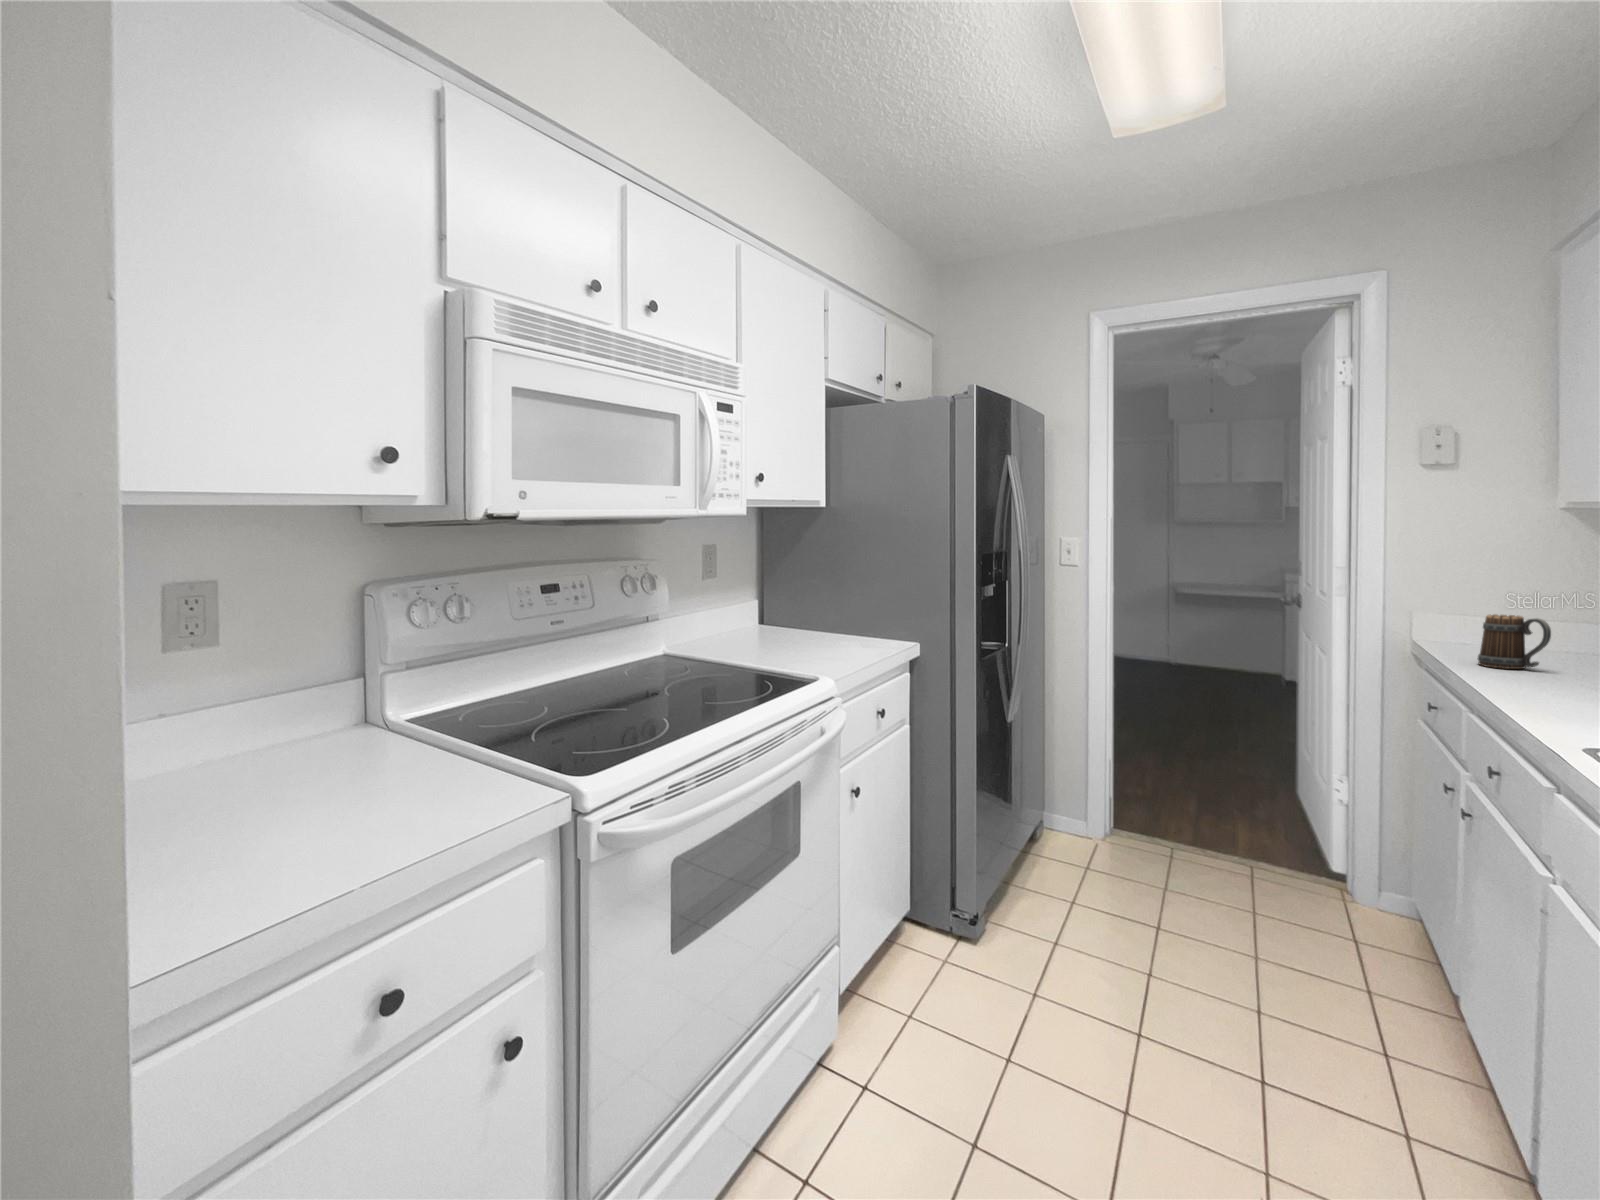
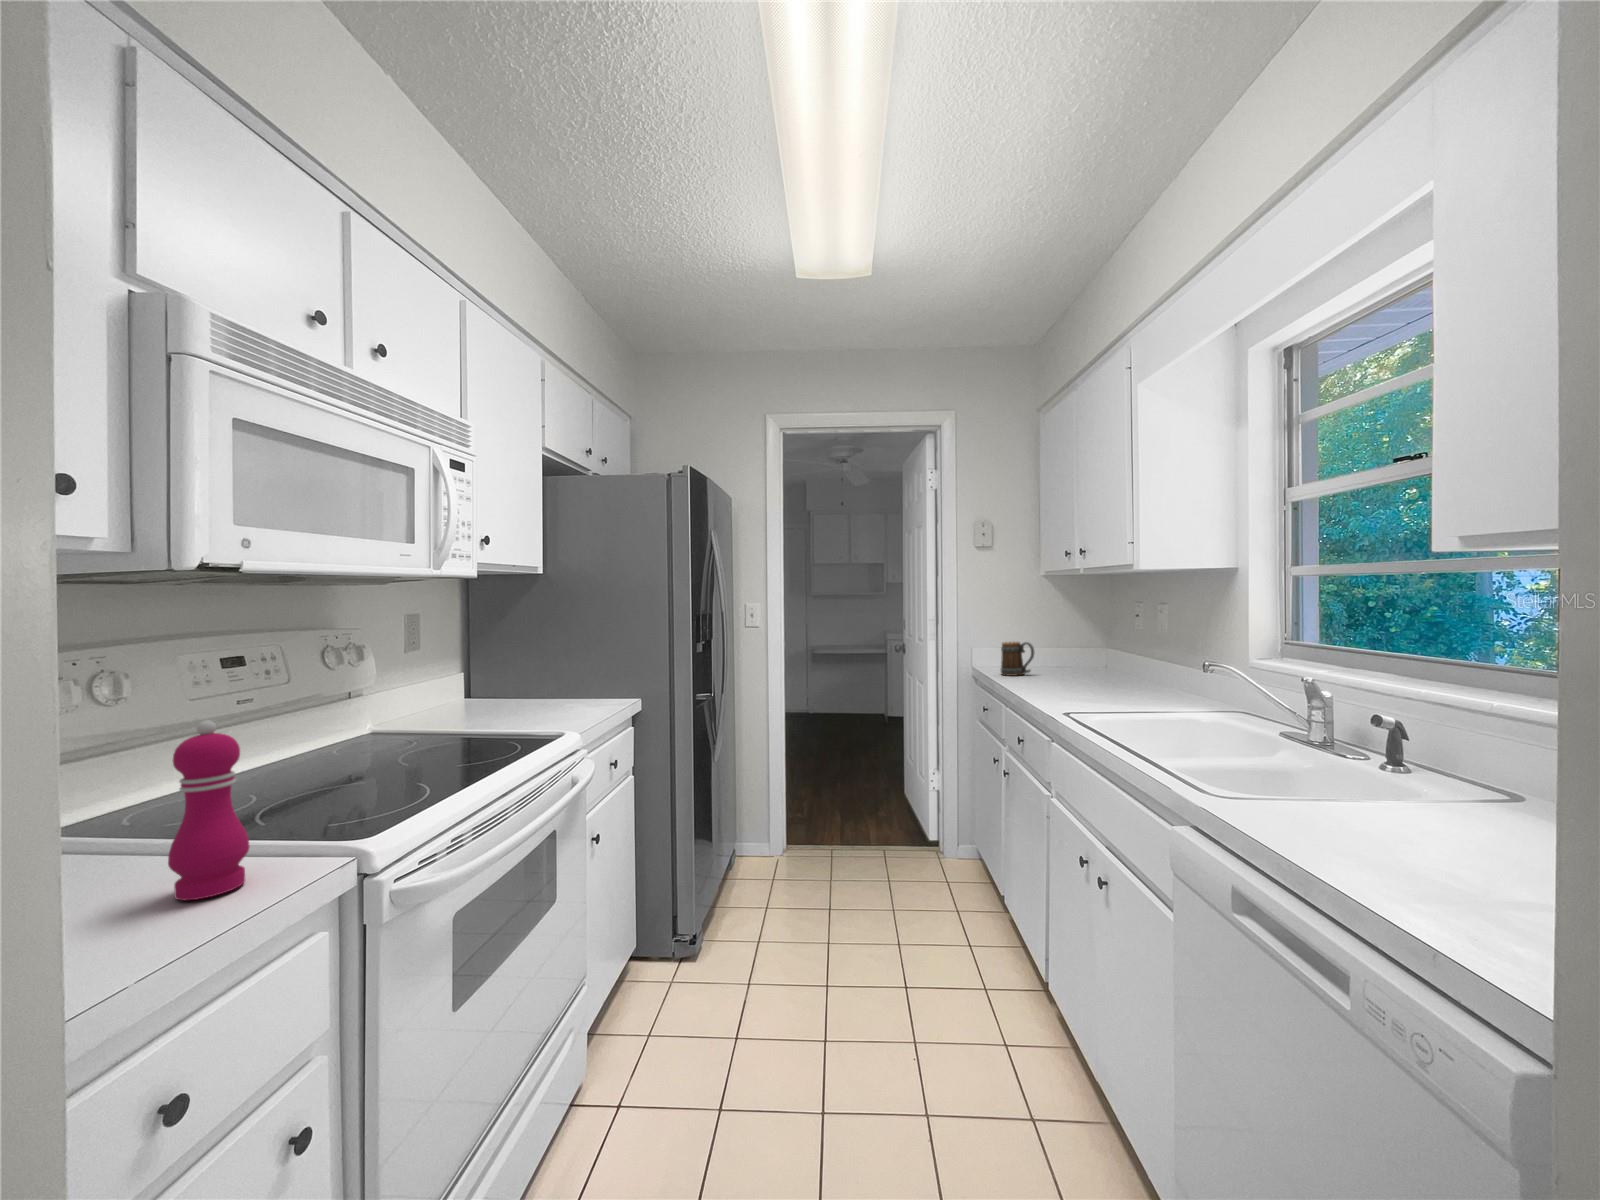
pepper mill: none [433,665,489,813] -> present [168,720,249,901]

